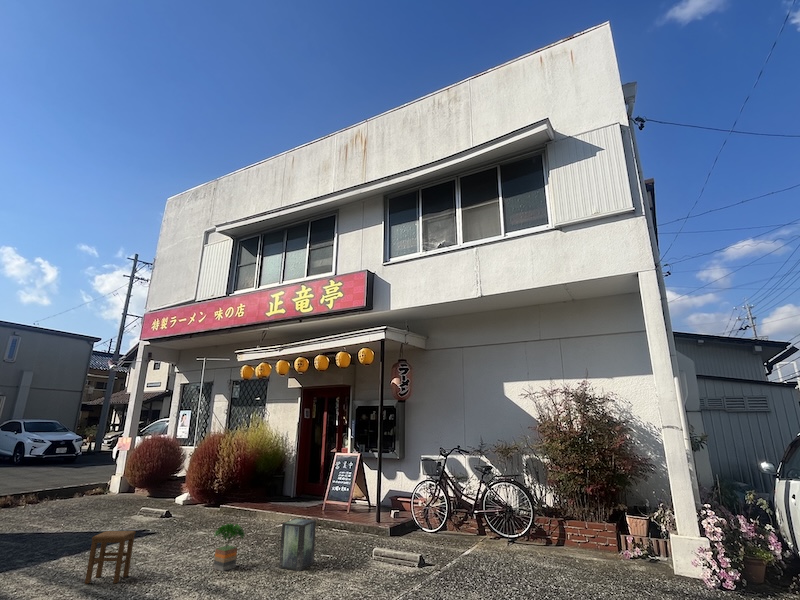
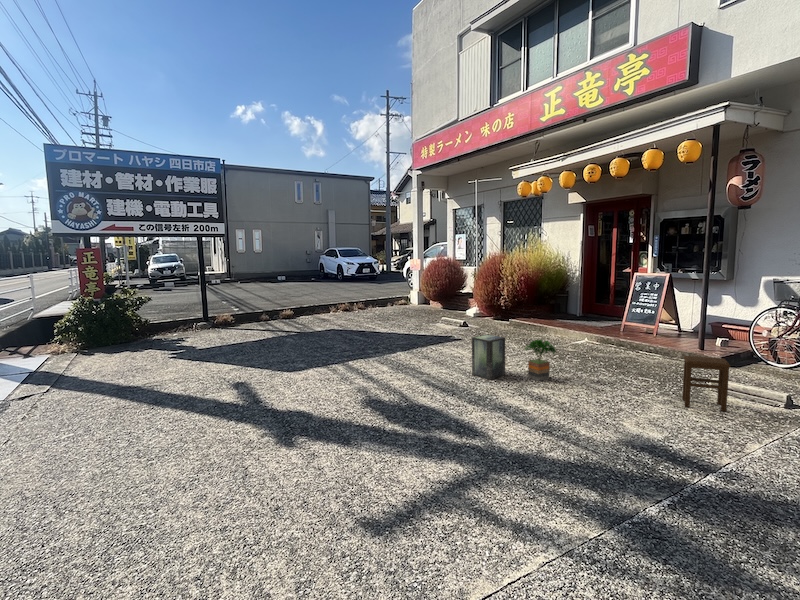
storage box: present [279,519,316,571] -> present [472,334,505,380]
stool: present [85,531,136,584] -> present [682,356,731,411]

